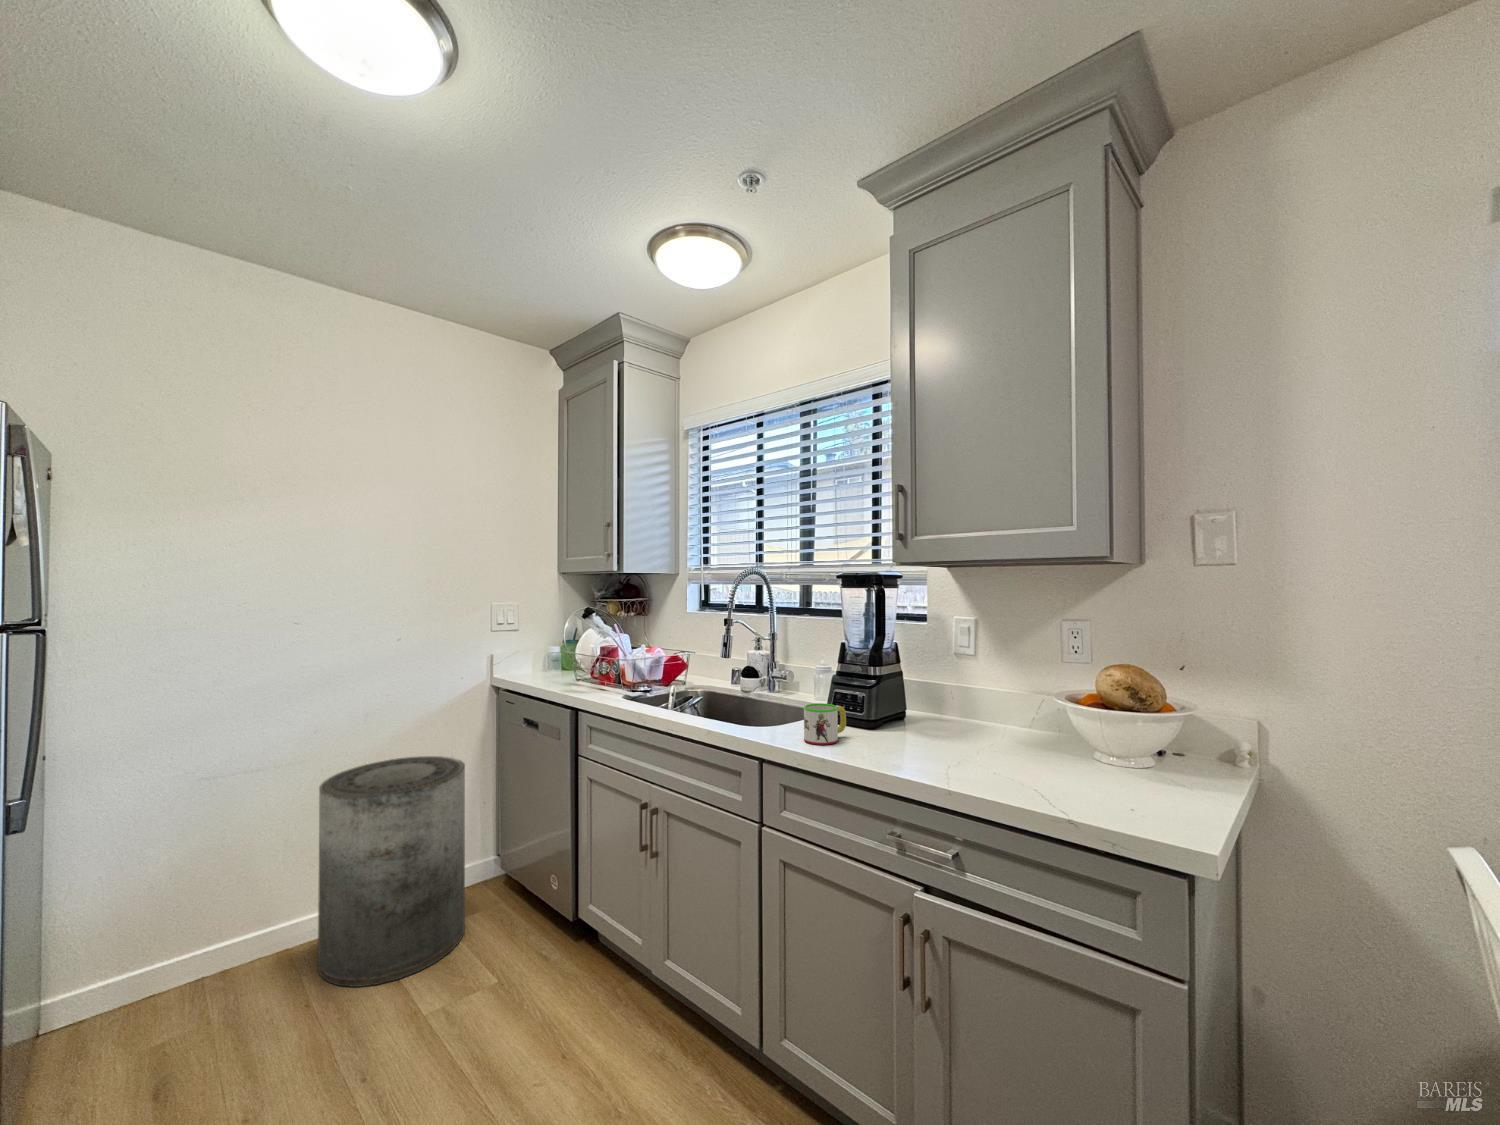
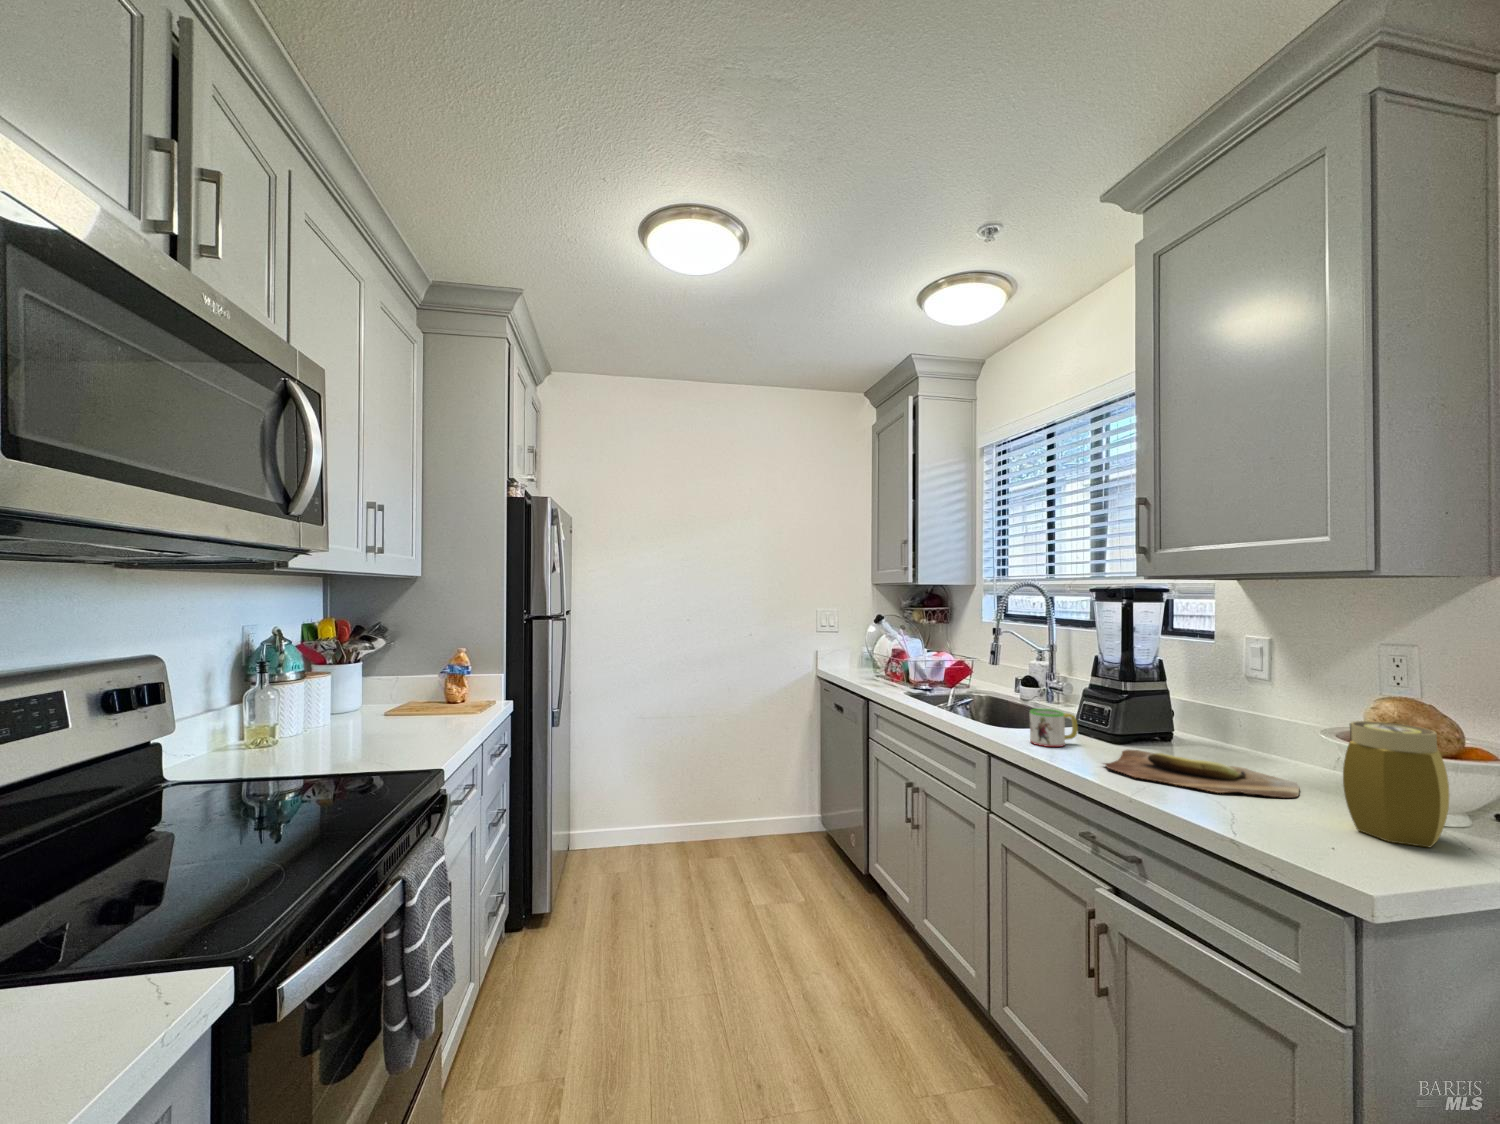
jar: none [1111,688,1188,794] -> present [1343,721,1449,847]
cutting board: none [892,735,1052,770] -> present [1104,750,1299,798]
trash can: present [318,756,465,987] -> none [697,722,791,879]

